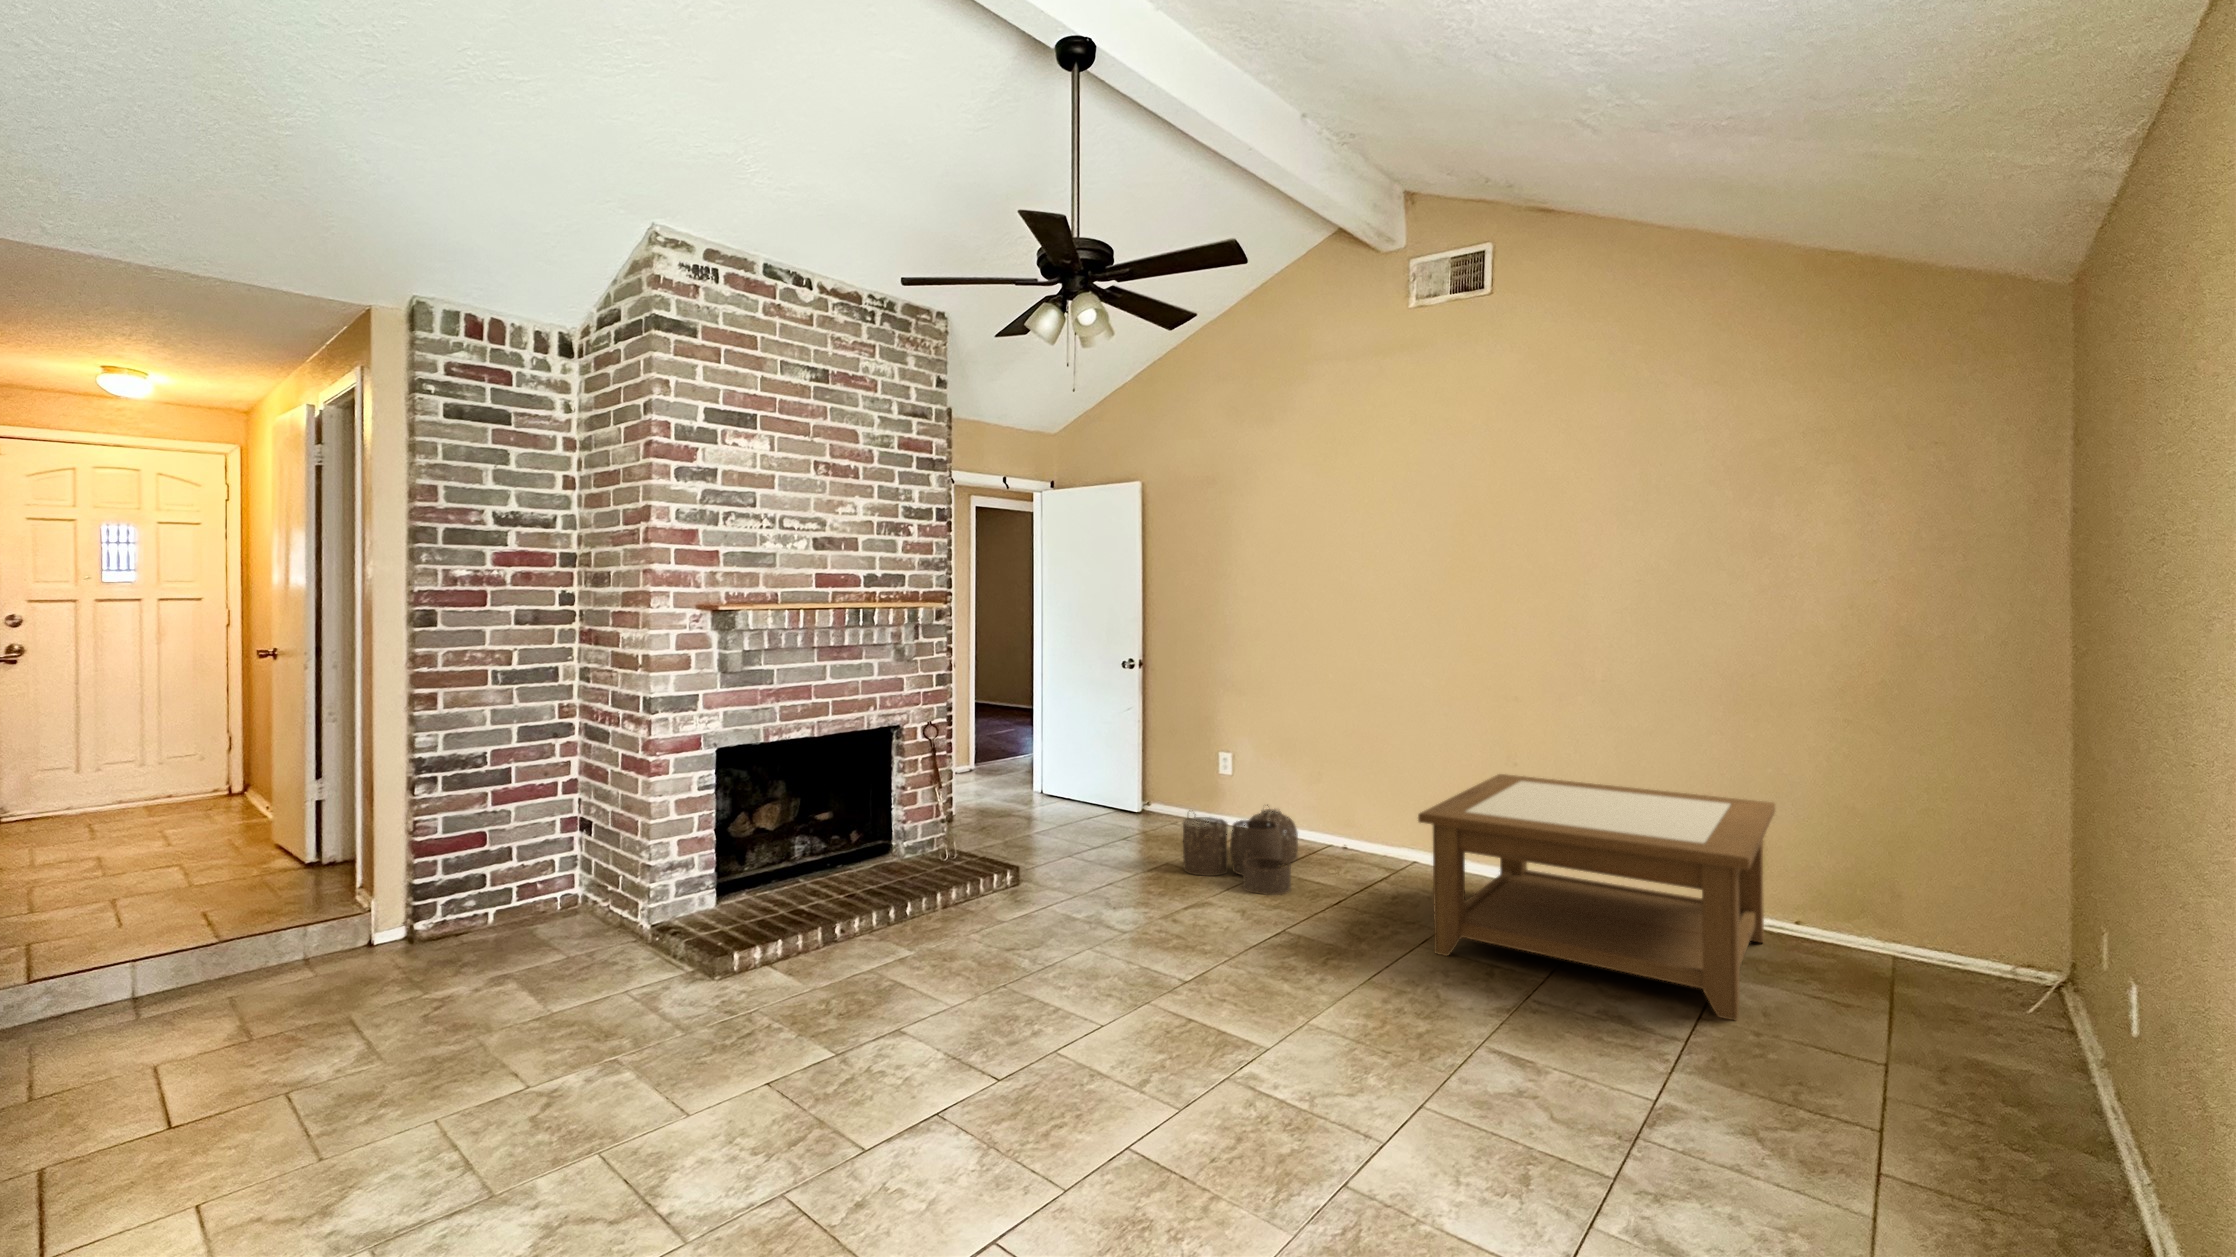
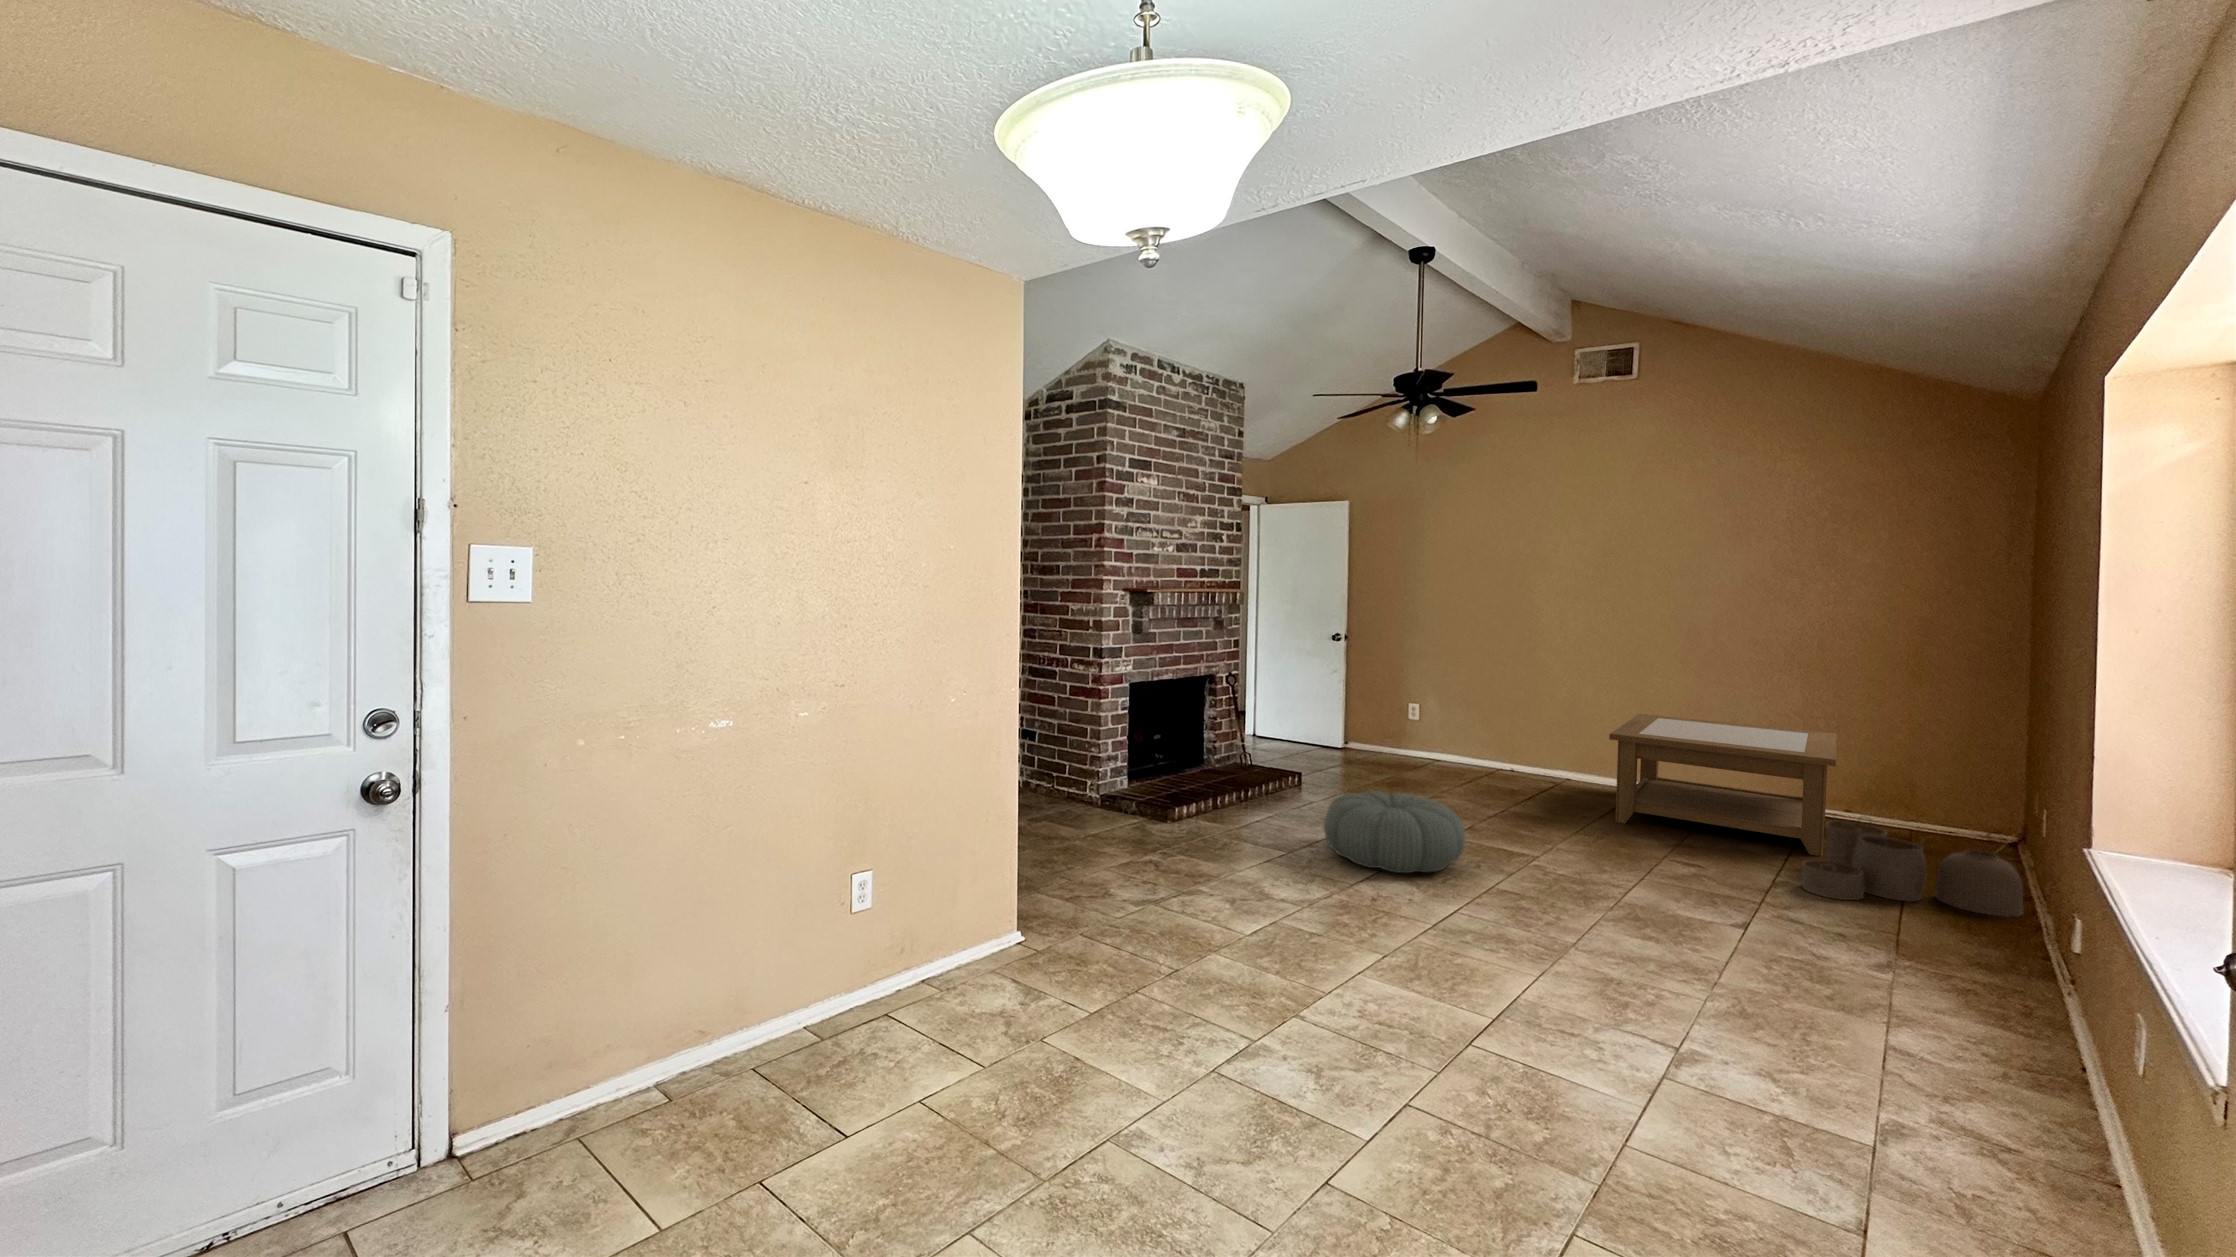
woven basket: present [1183,805,1298,895] -> present [1801,816,2023,917]
pouf: none [879,928,1108,1093] -> present [1324,791,1466,873]

